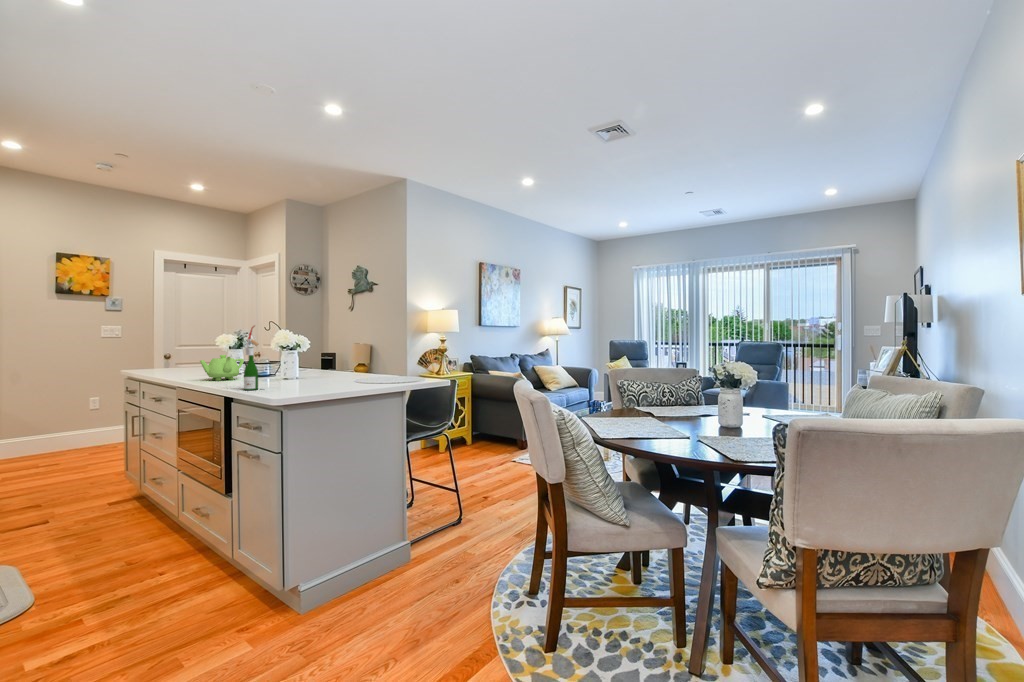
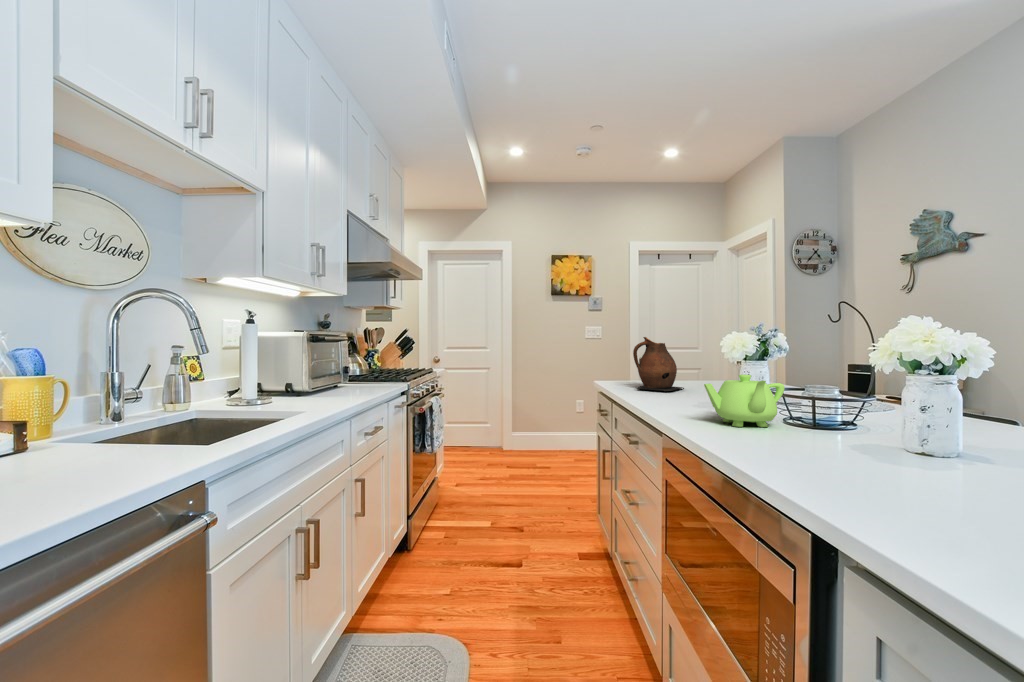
wine bottle: present [244,326,264,390] -> none [868,304,950,522]
ceramic pitcher: none [156,336,198,373] -> present [633,337,684,391]

